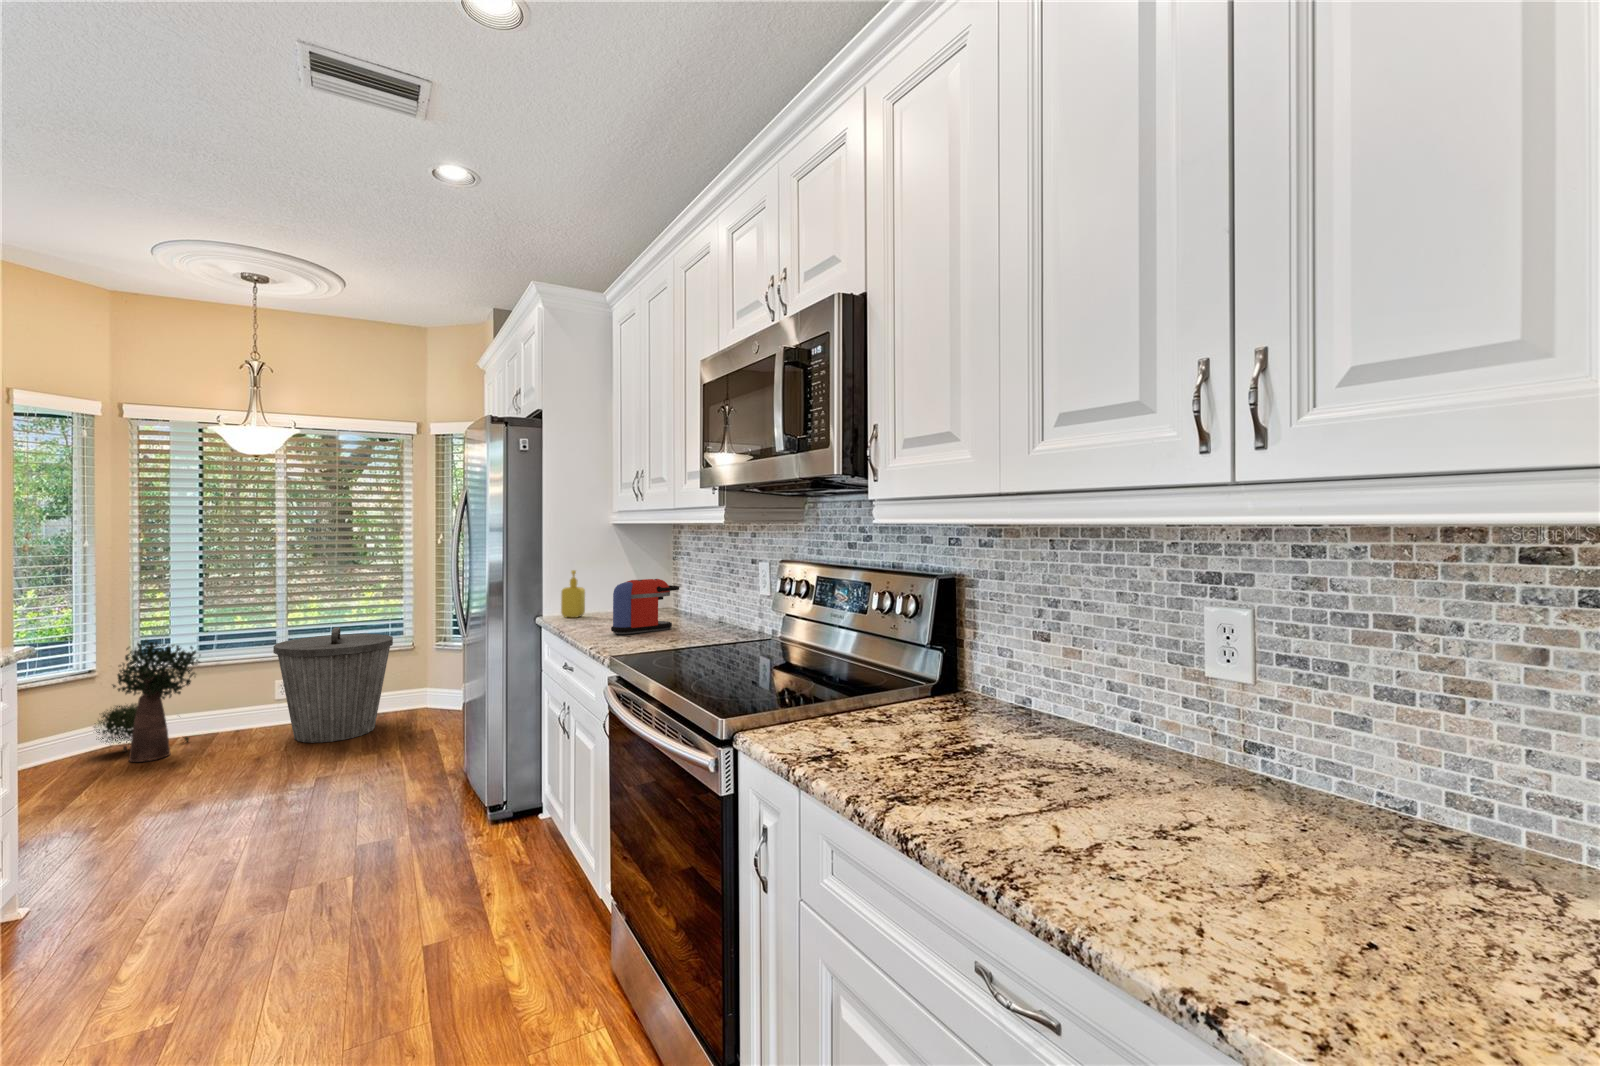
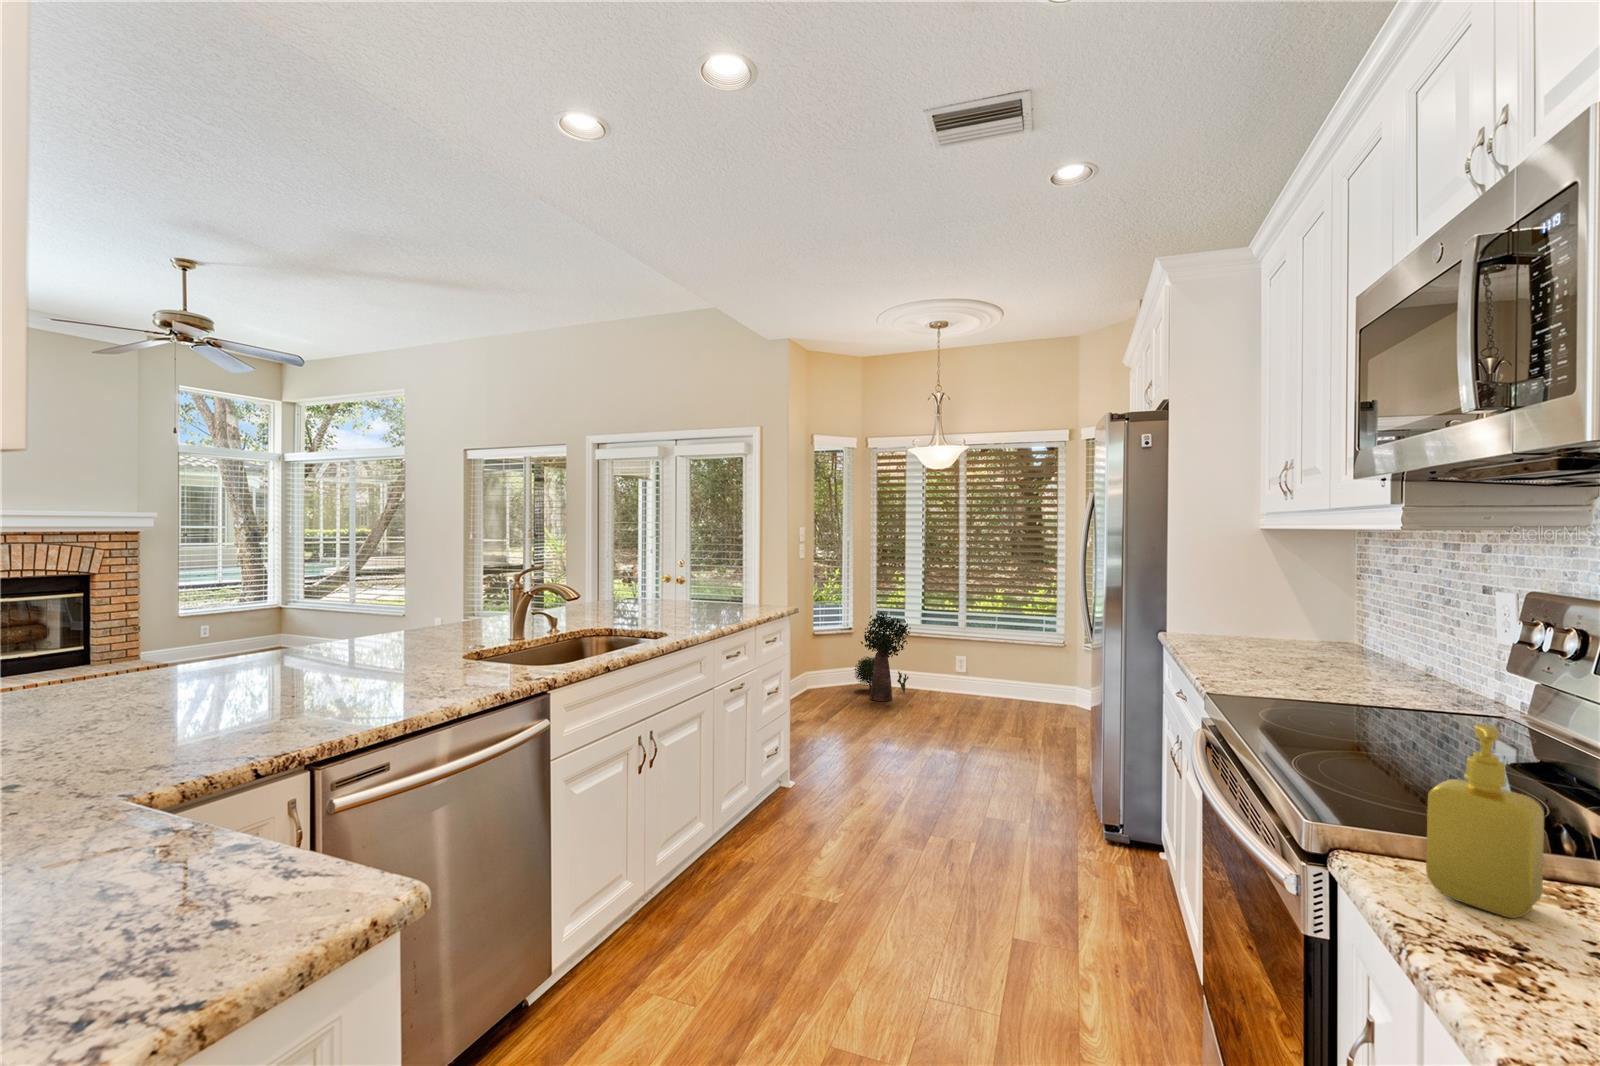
soap dispenser: present [561,570,585,618] -> present [1426,724,1544,918]
coffee maker: present [611,579,679,634] -> none [1236,600,1347,670]
trash can: present [273,627,393,743] -> none [955,618,1045,718]

